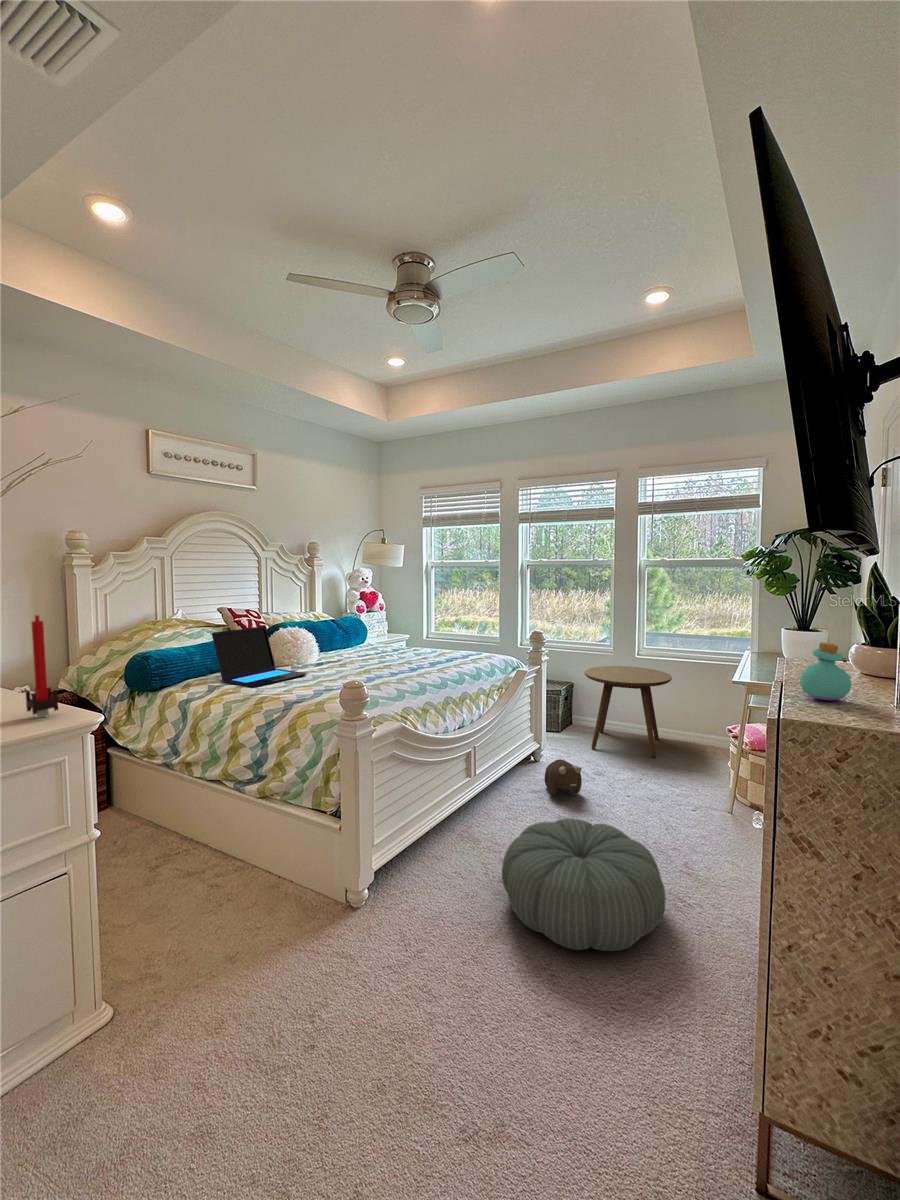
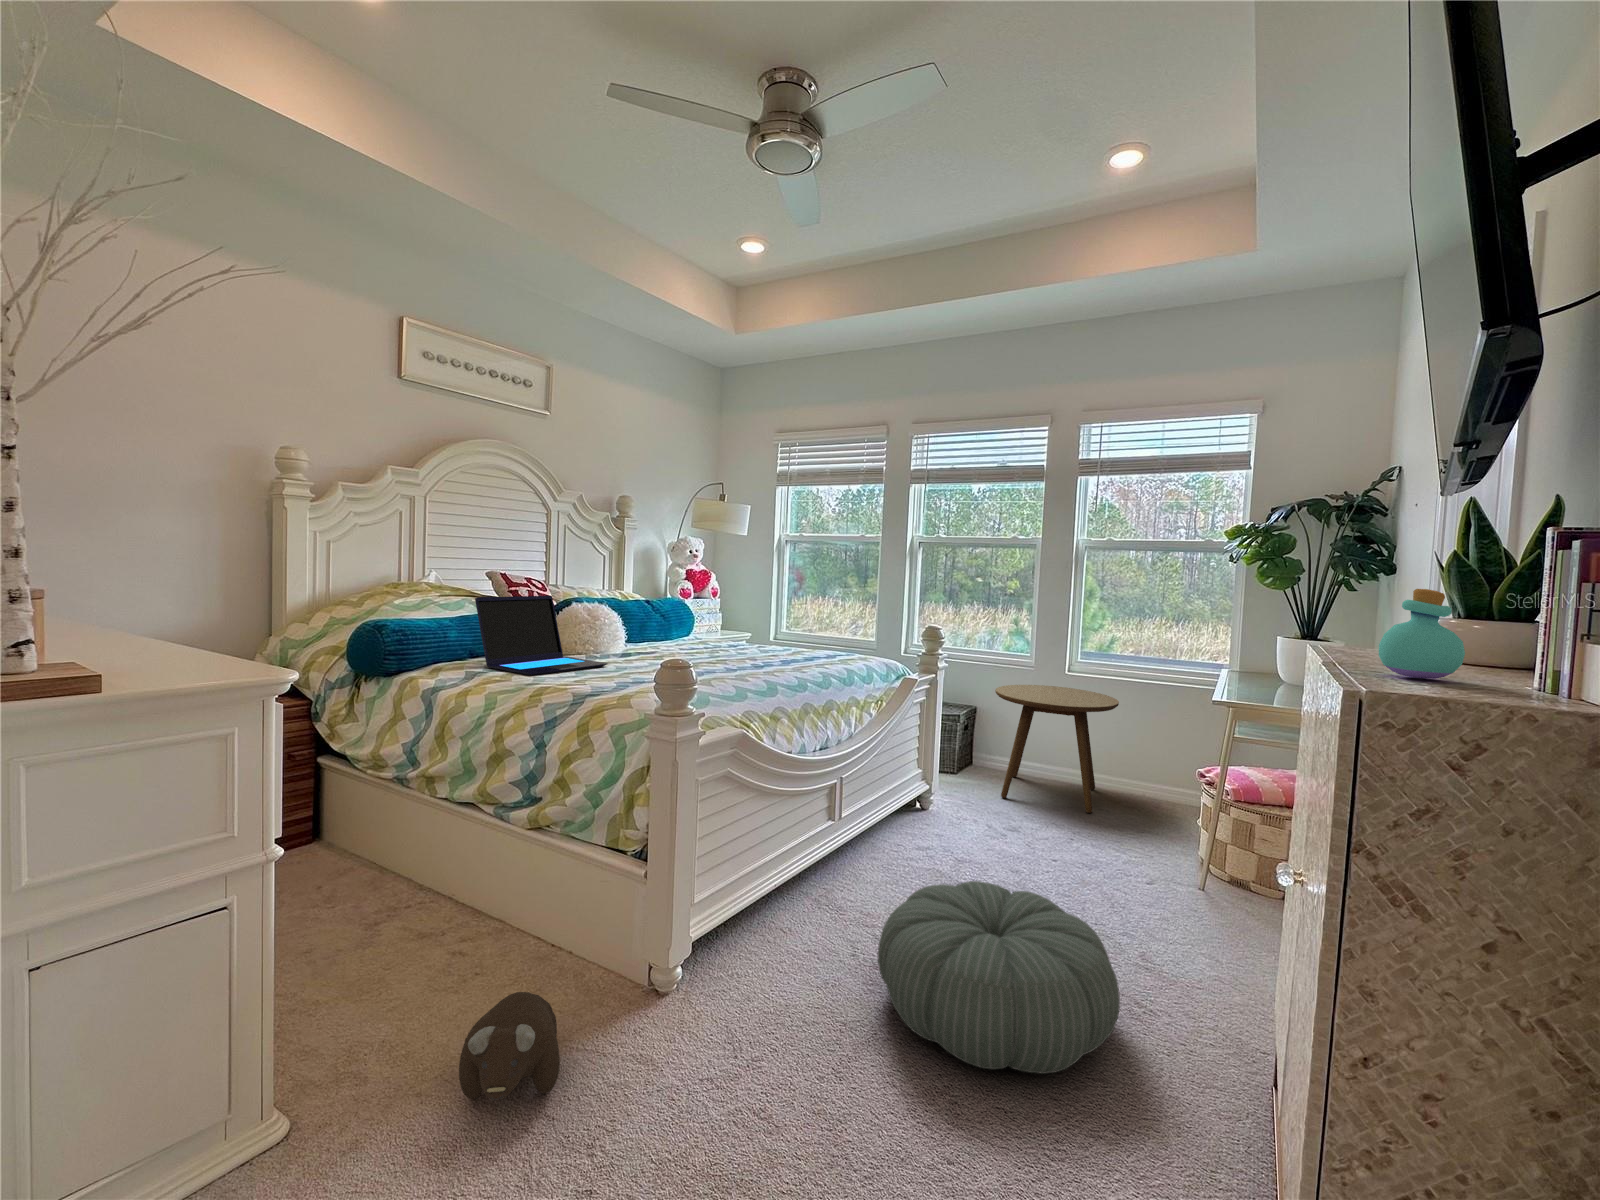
candle: present [26,615,58,717] -> none [187,516,235,670]
plush toy: present [544,759,582,796] -> present [459,992,560,1101]

